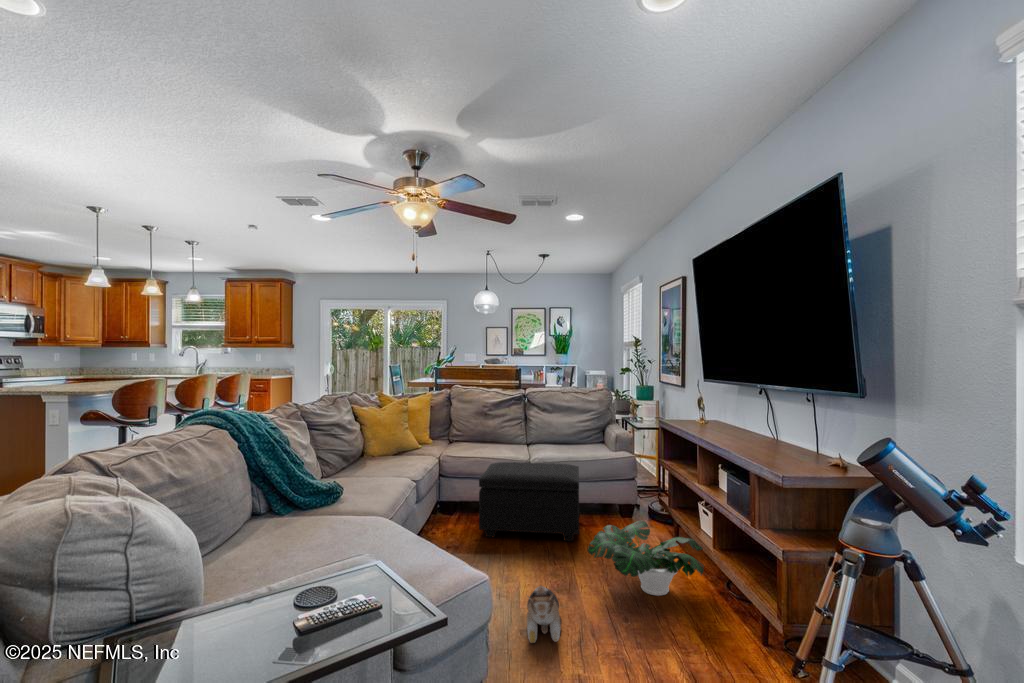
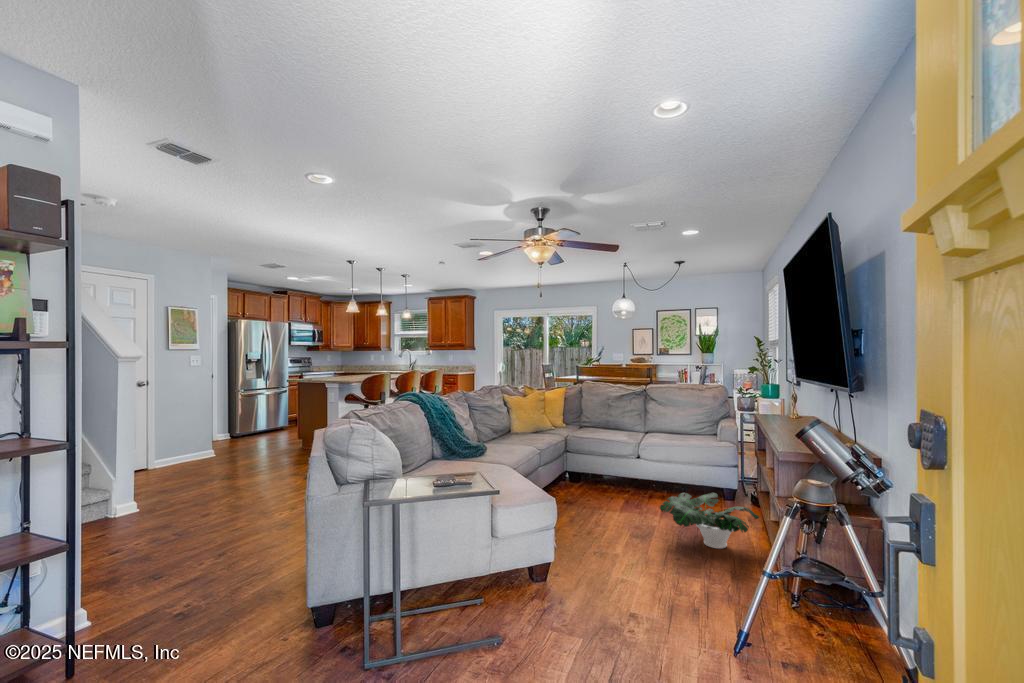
footstool: present [479,462,579,541] -> none [591,443,681,508]
plush toy: present [527,585,562,643] -> none [593,518,626,559]

